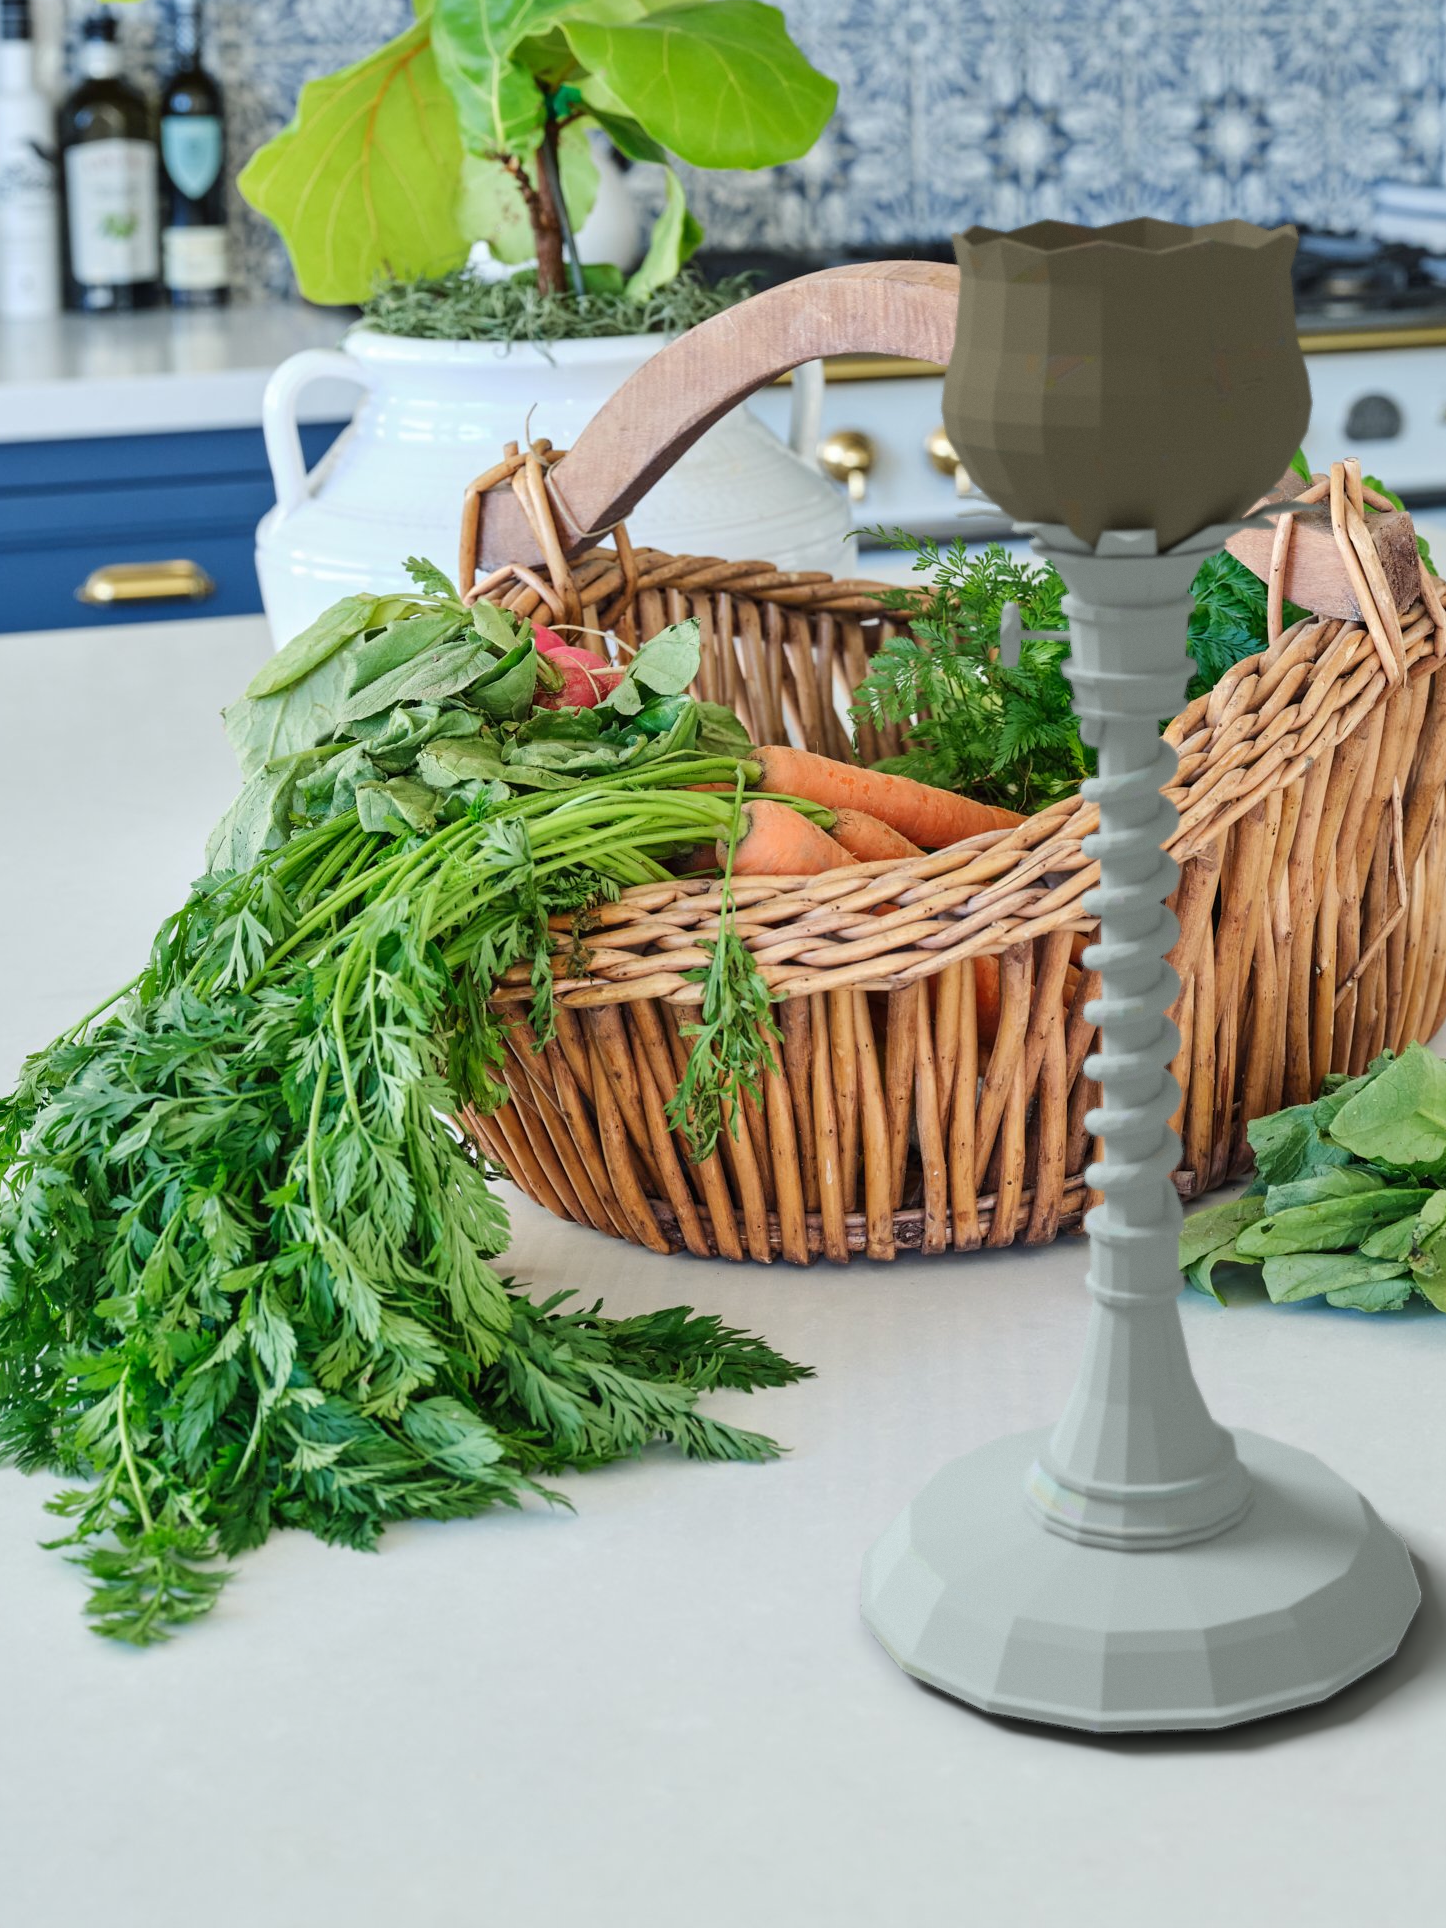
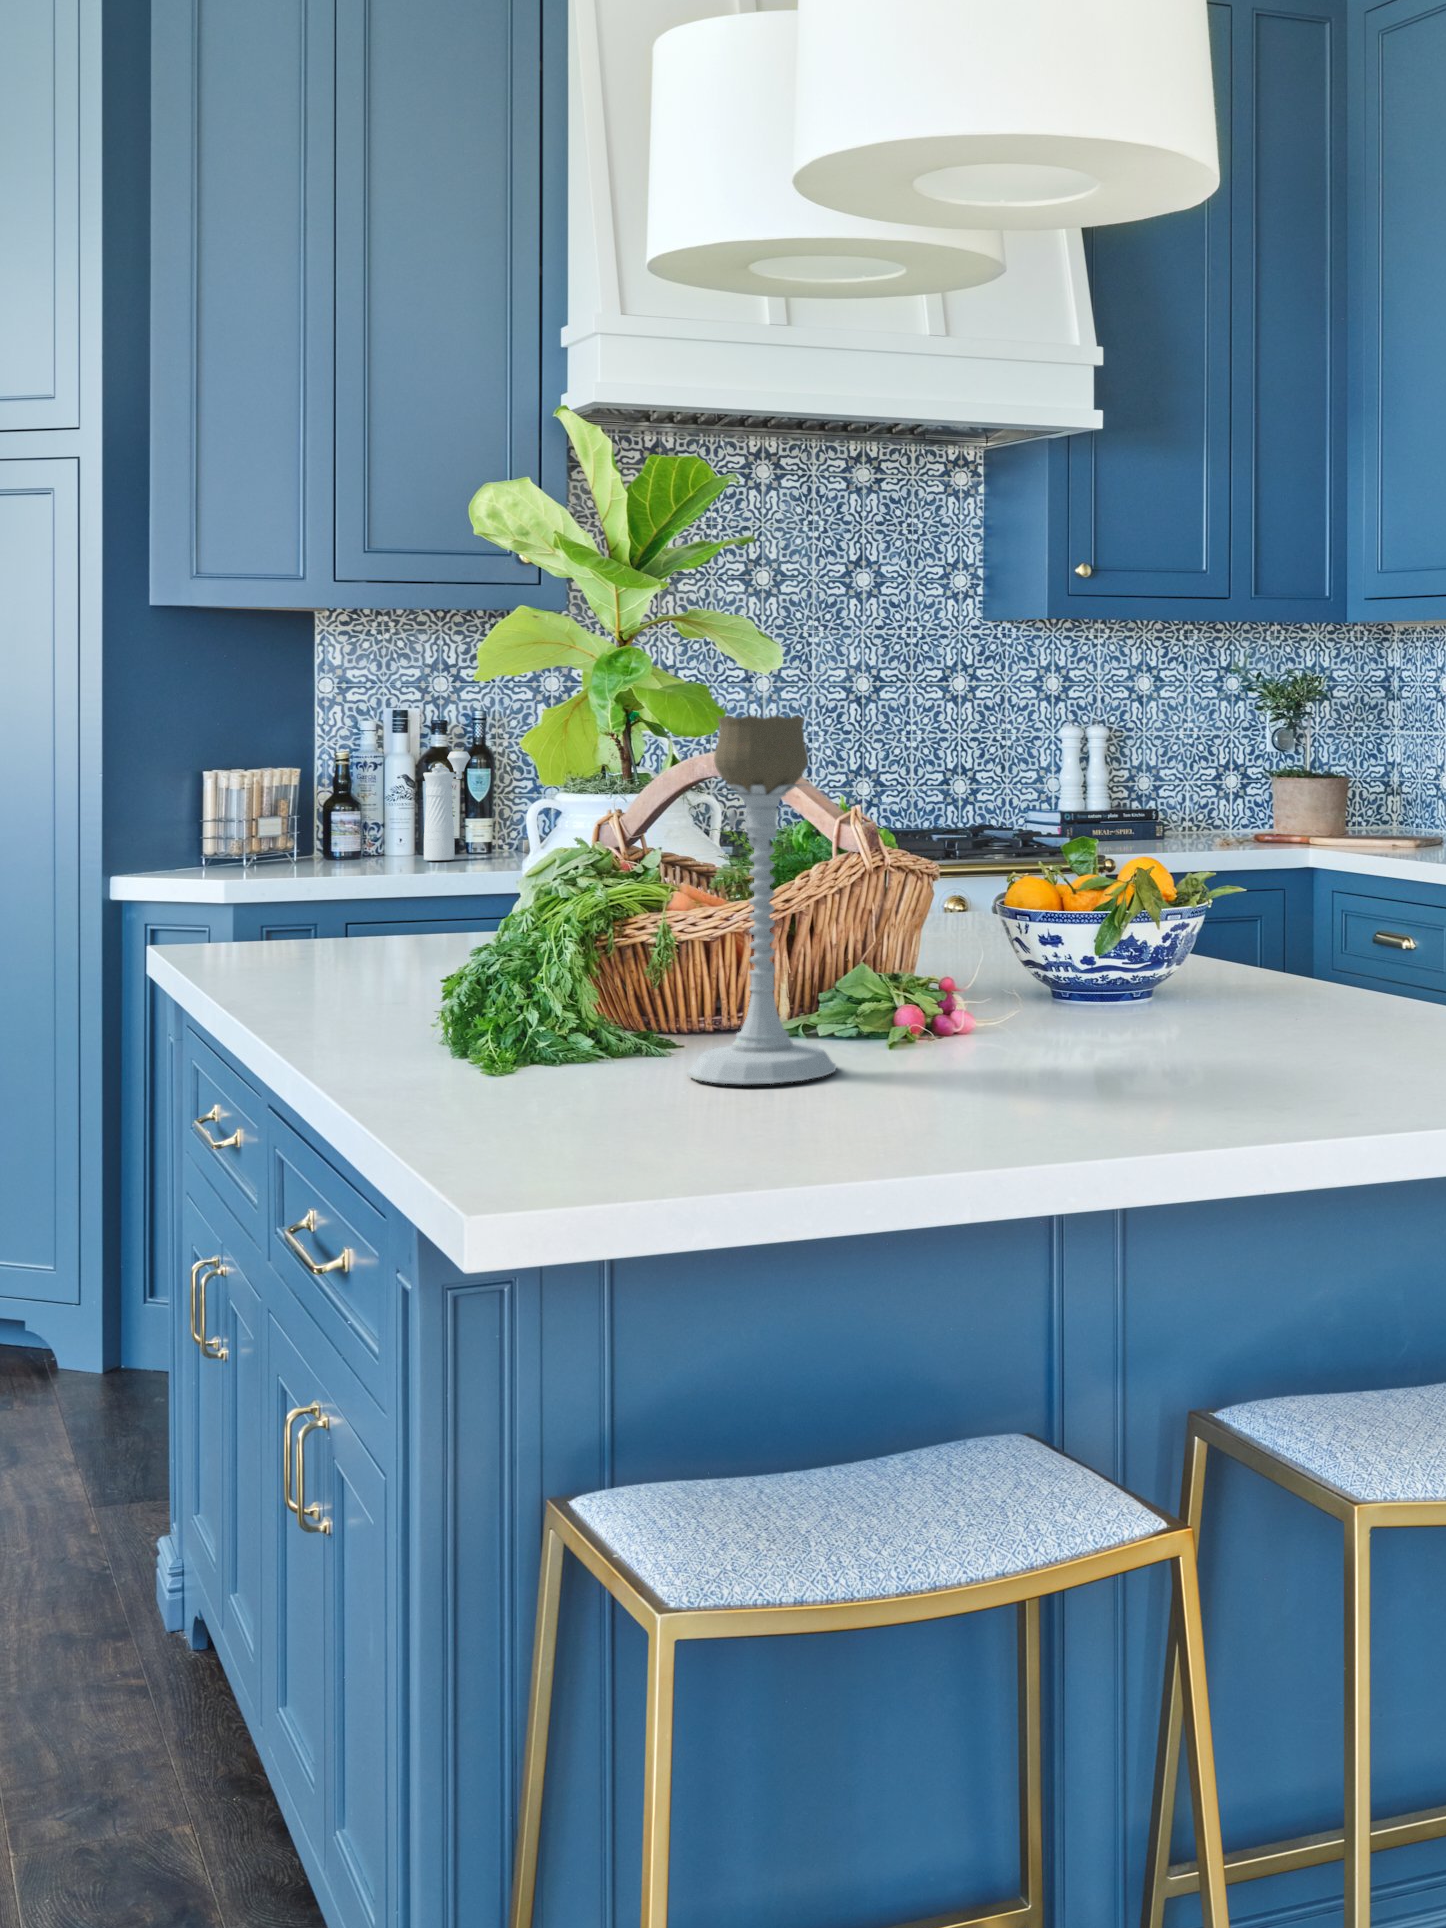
pepper mill: none [76,86,178,332] -> present [423,752,471,860]

